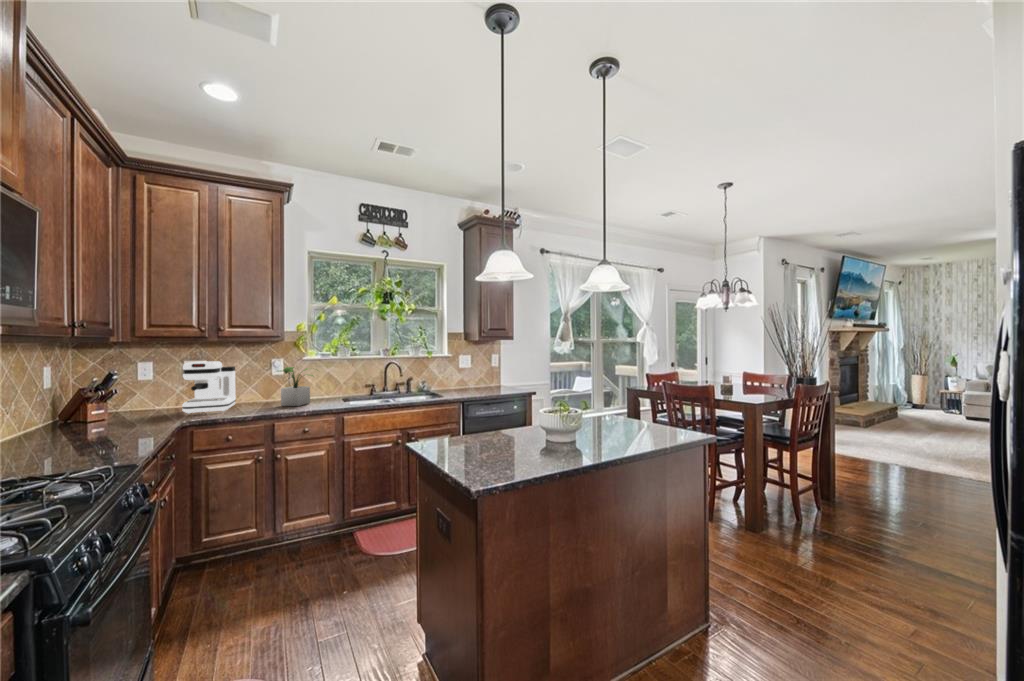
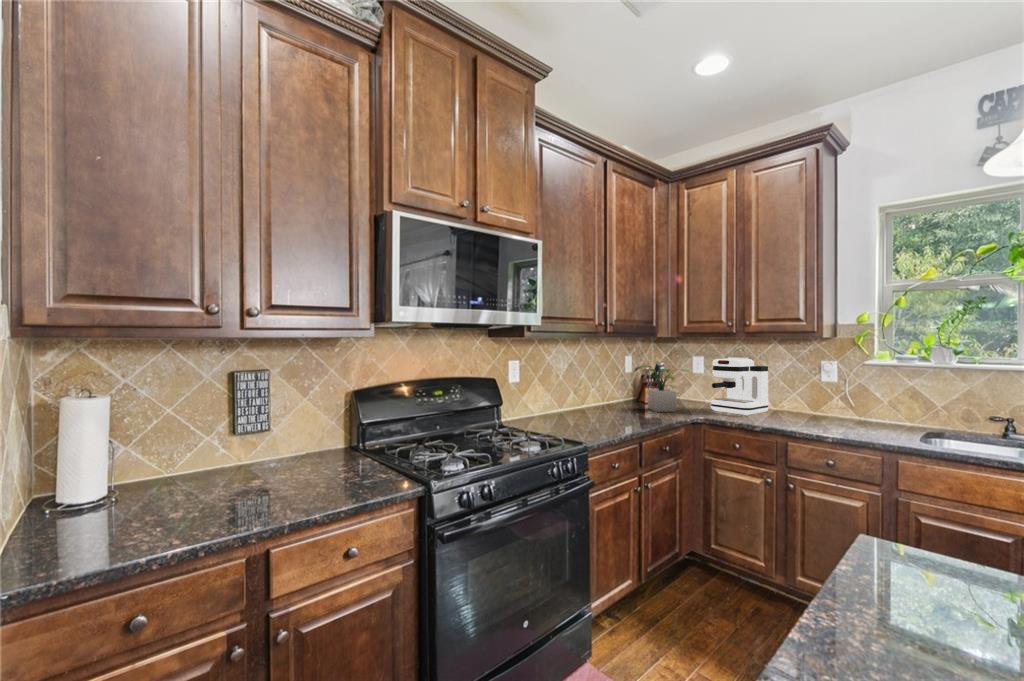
potted plant: present [281,367,313,406] -> present [635,365,690,412]

